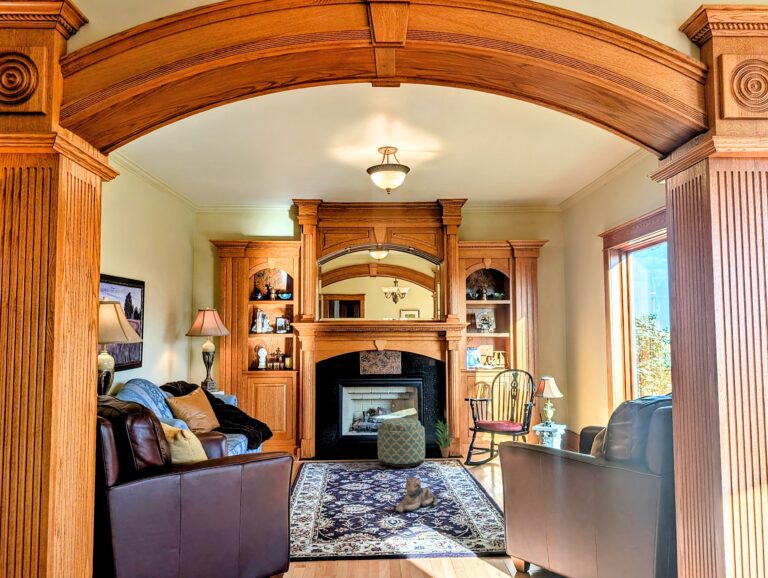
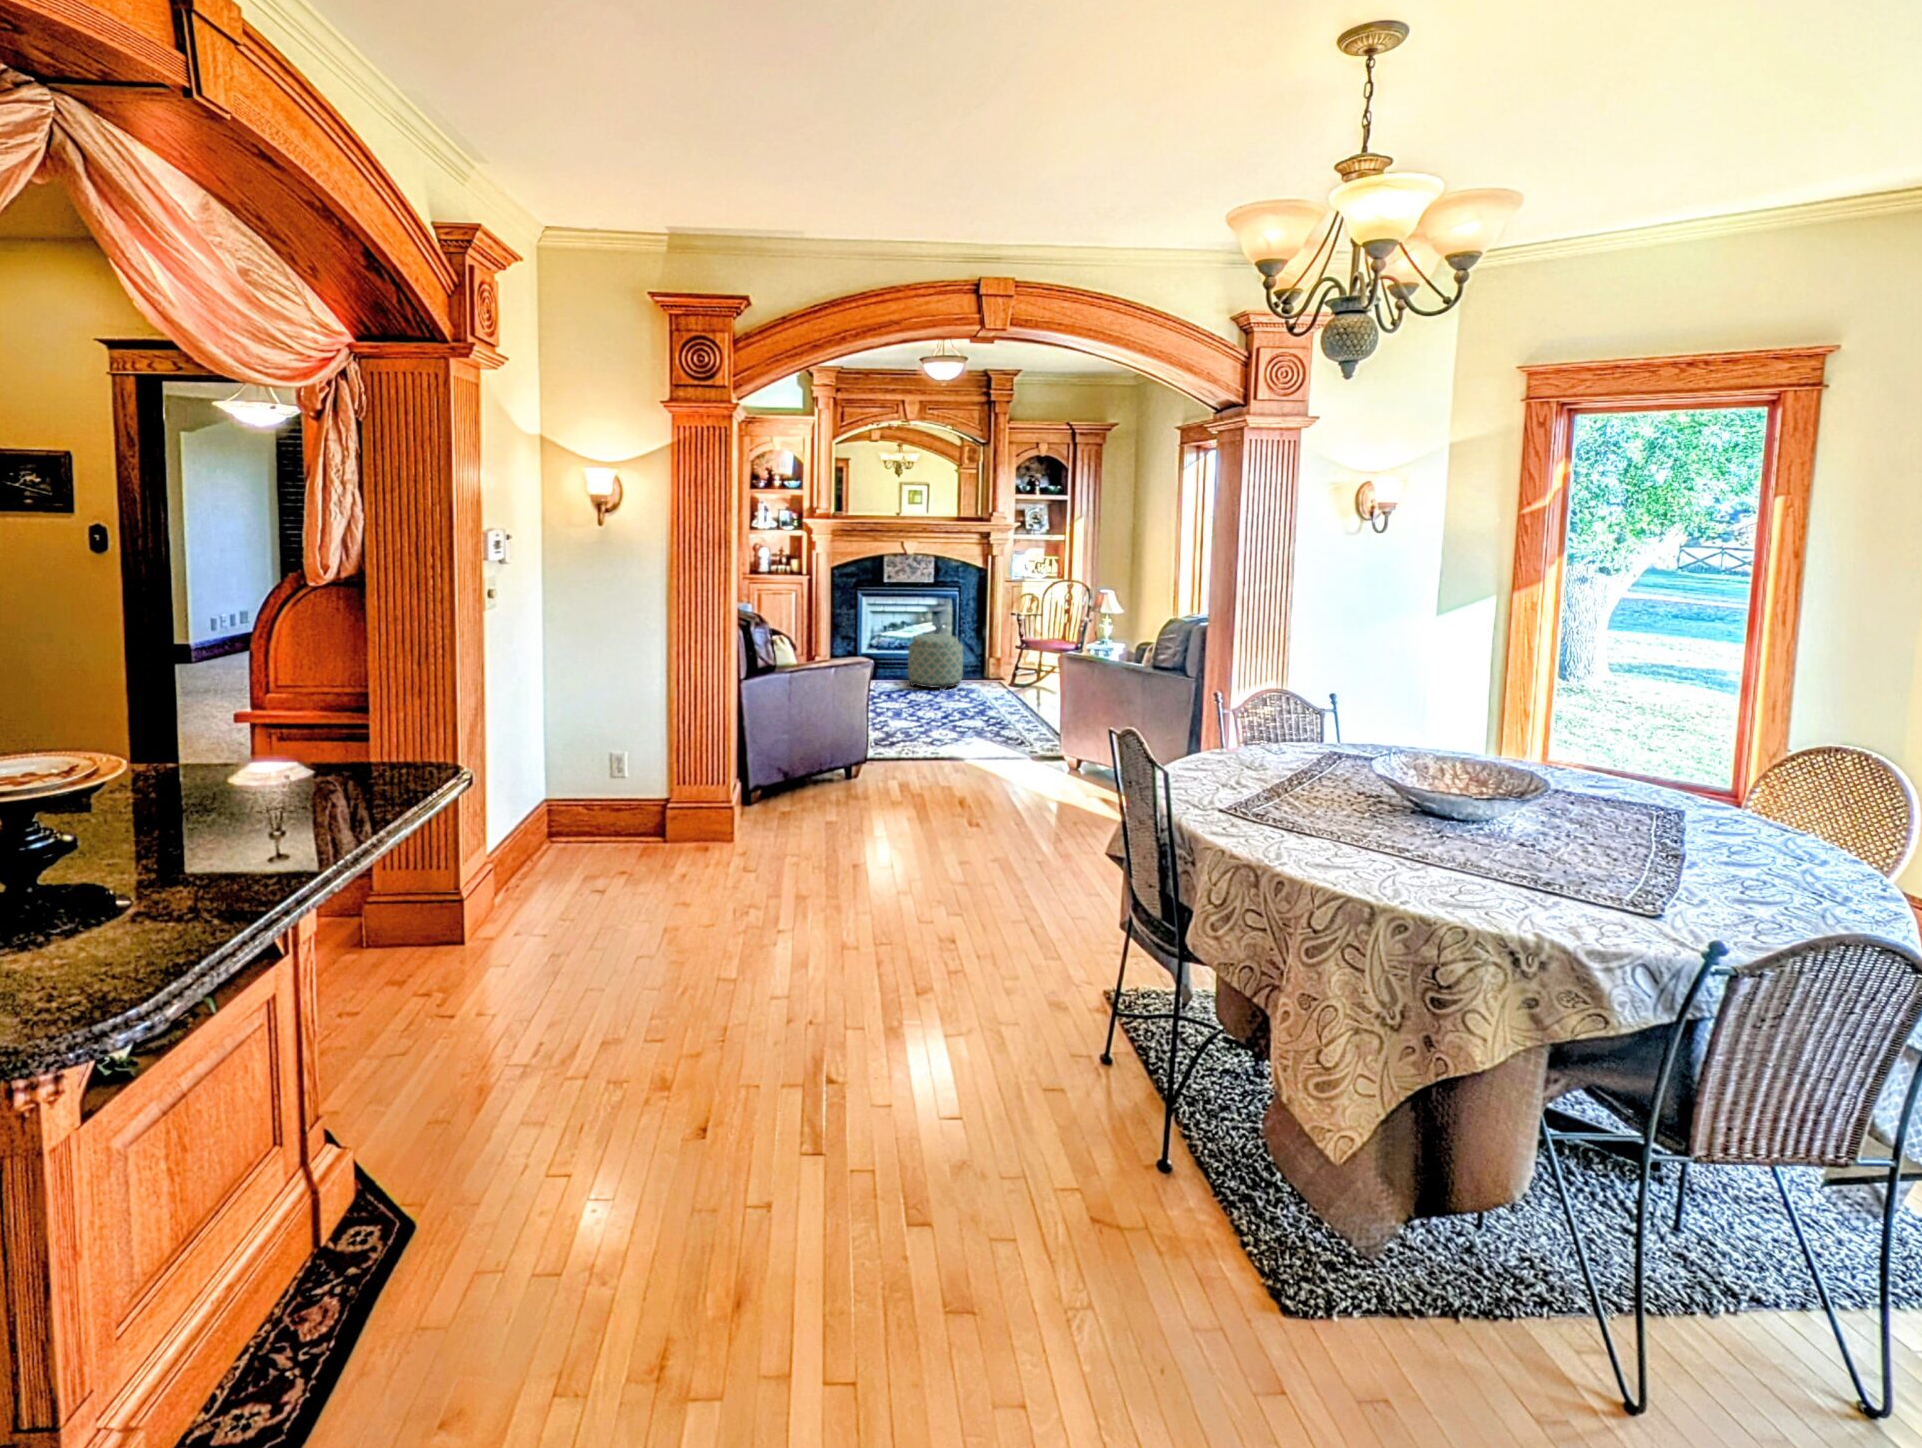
potted plant: present [436,421,452,457] -> none [972,636,994,679]
plush toy: present [395,476,438,512] -> none [944,693,985,727]

